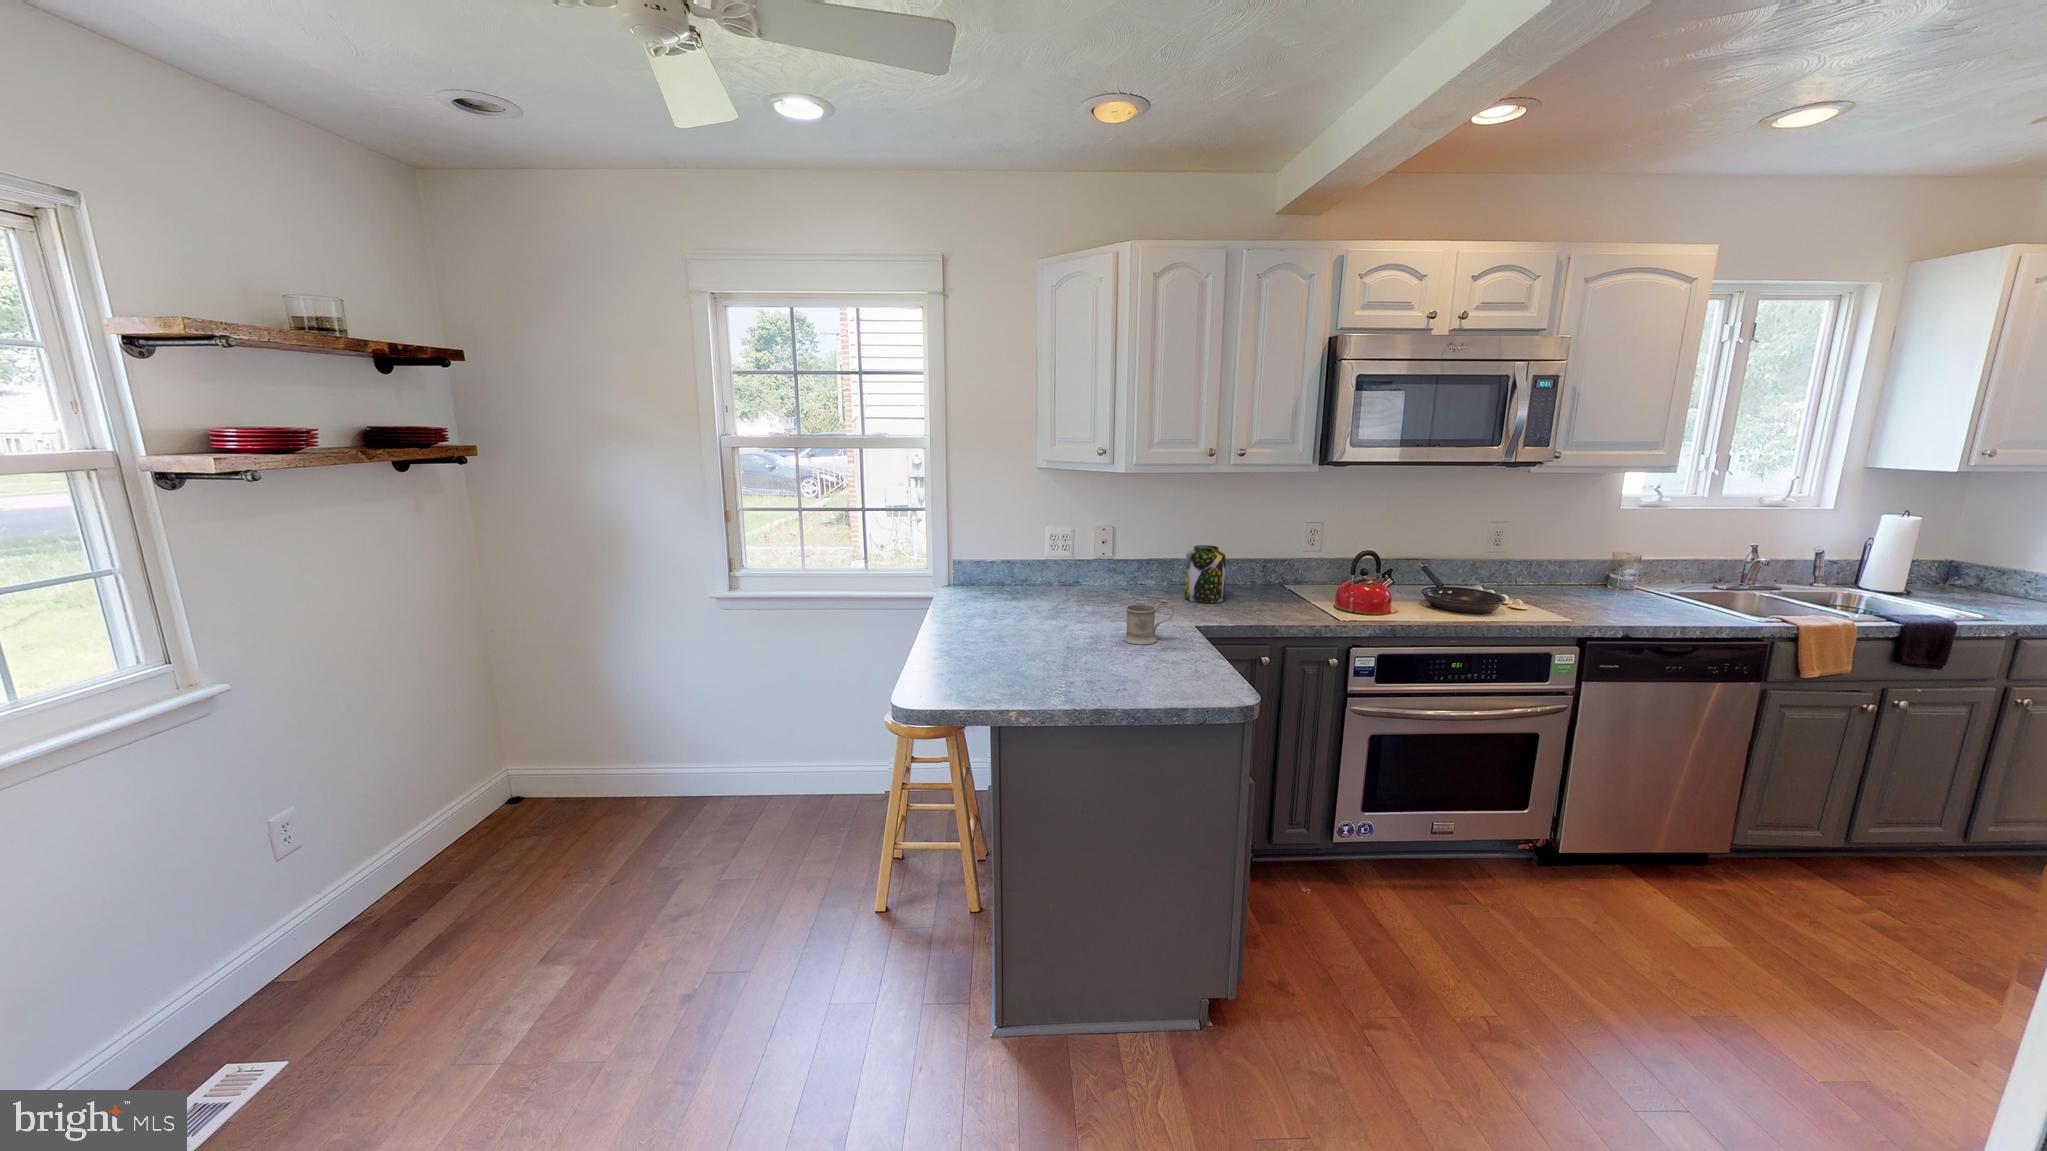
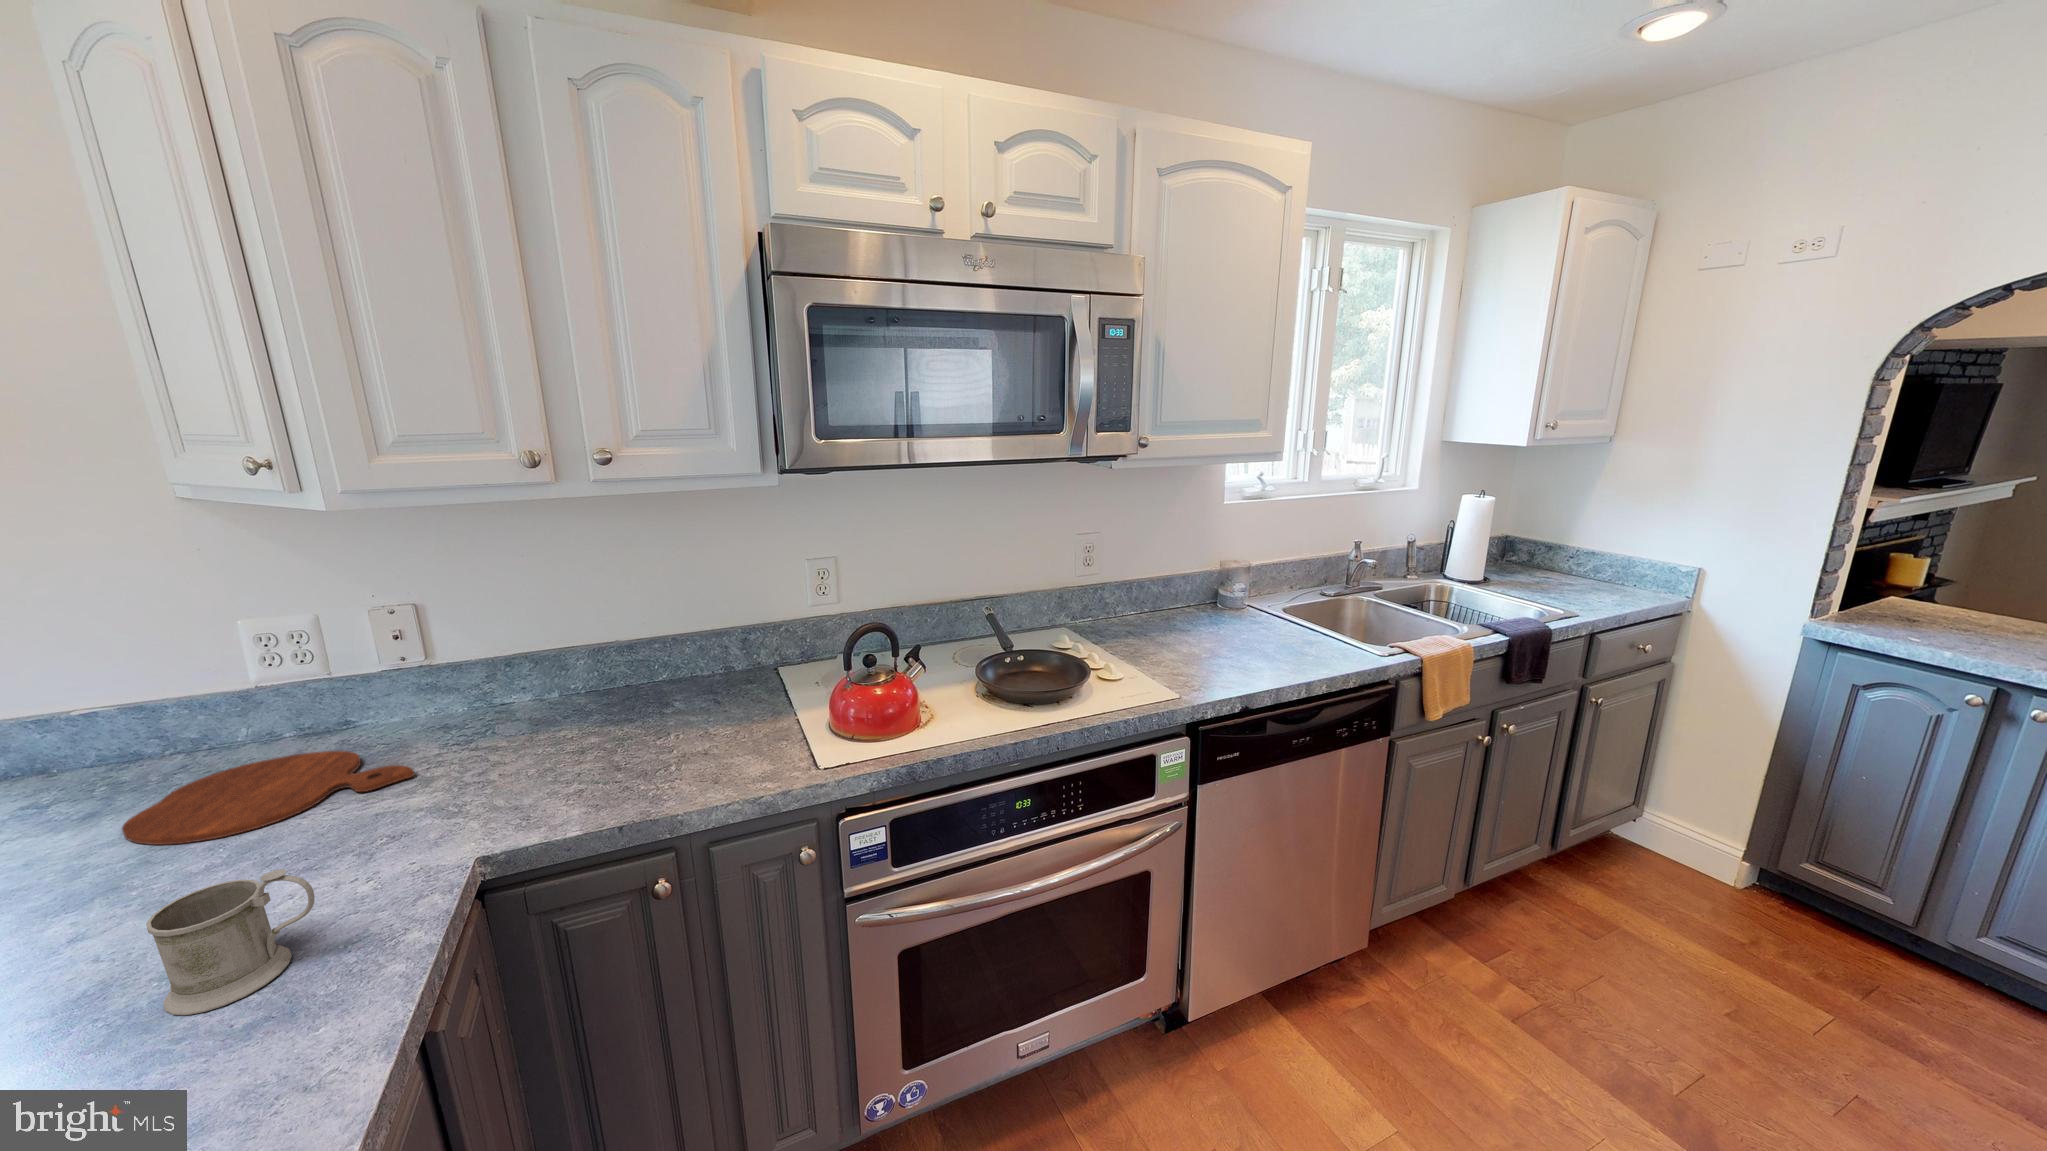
jar: present [1185,545,1226,603] -> none [547,631,640,748]
cutting board: none [1033,590,1132,610] -> present [122,751,414,845]

